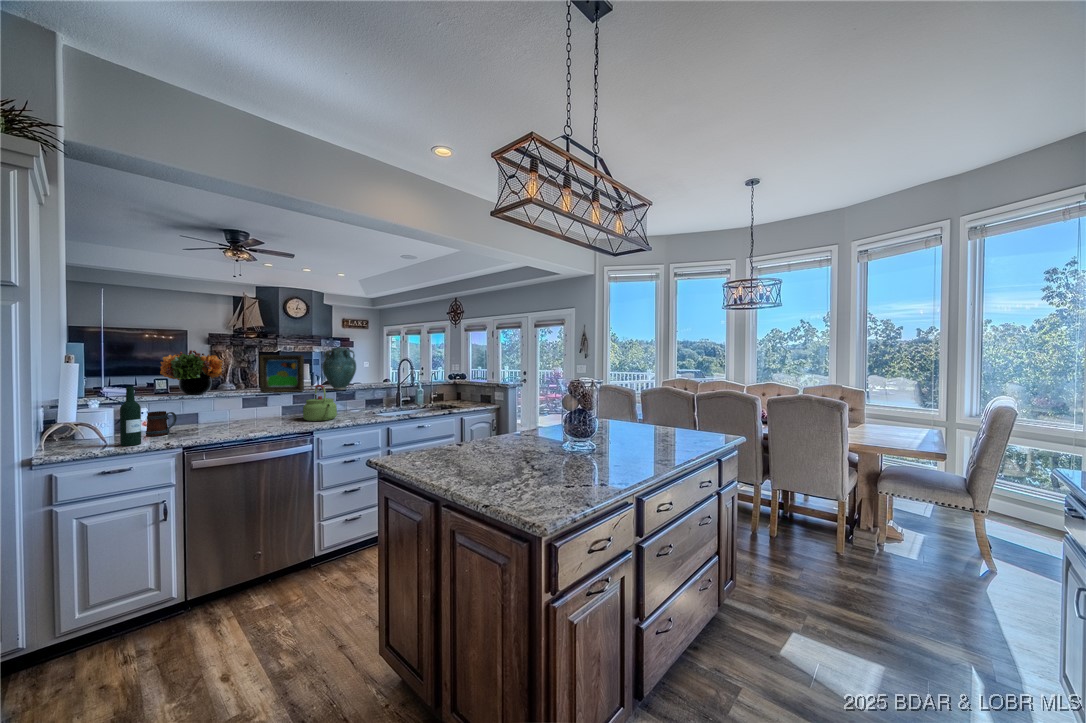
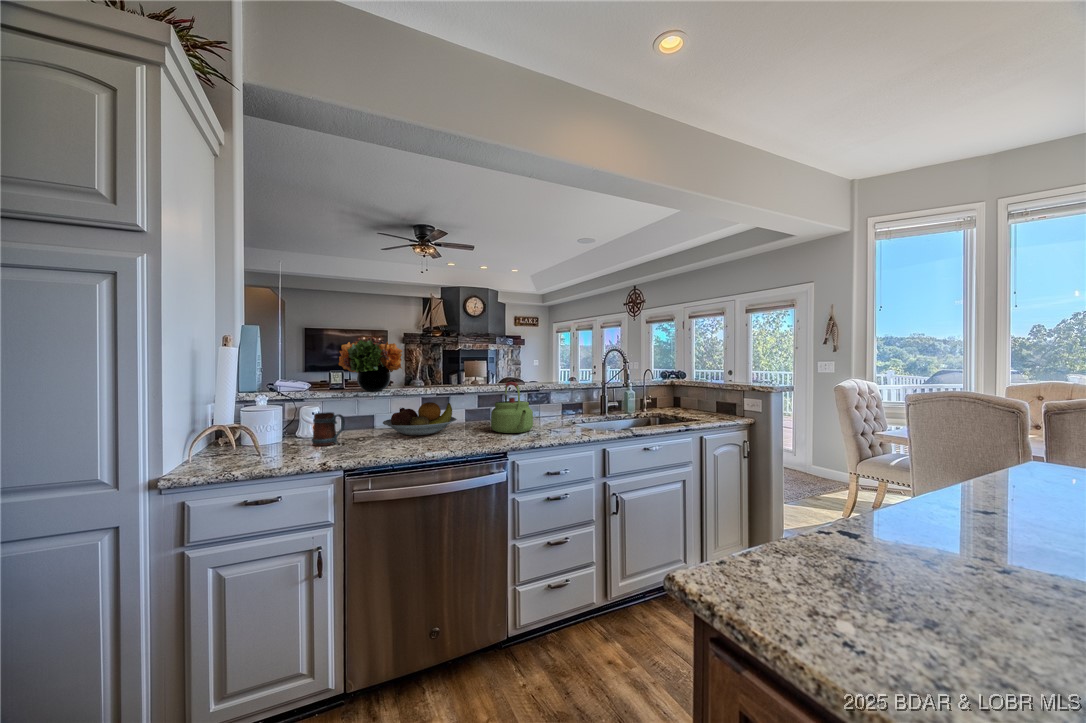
vase: present [322,348,356,390] -> none [510,333,551,389]
picture frame: present [260,355,304,393] -> none [441,342,490,391]
wine bottle: present [120,387,141,446] -> none [274,379,299,462]
fruit bowl: none [208,401,274,426] -> present [383,402,456,435]

